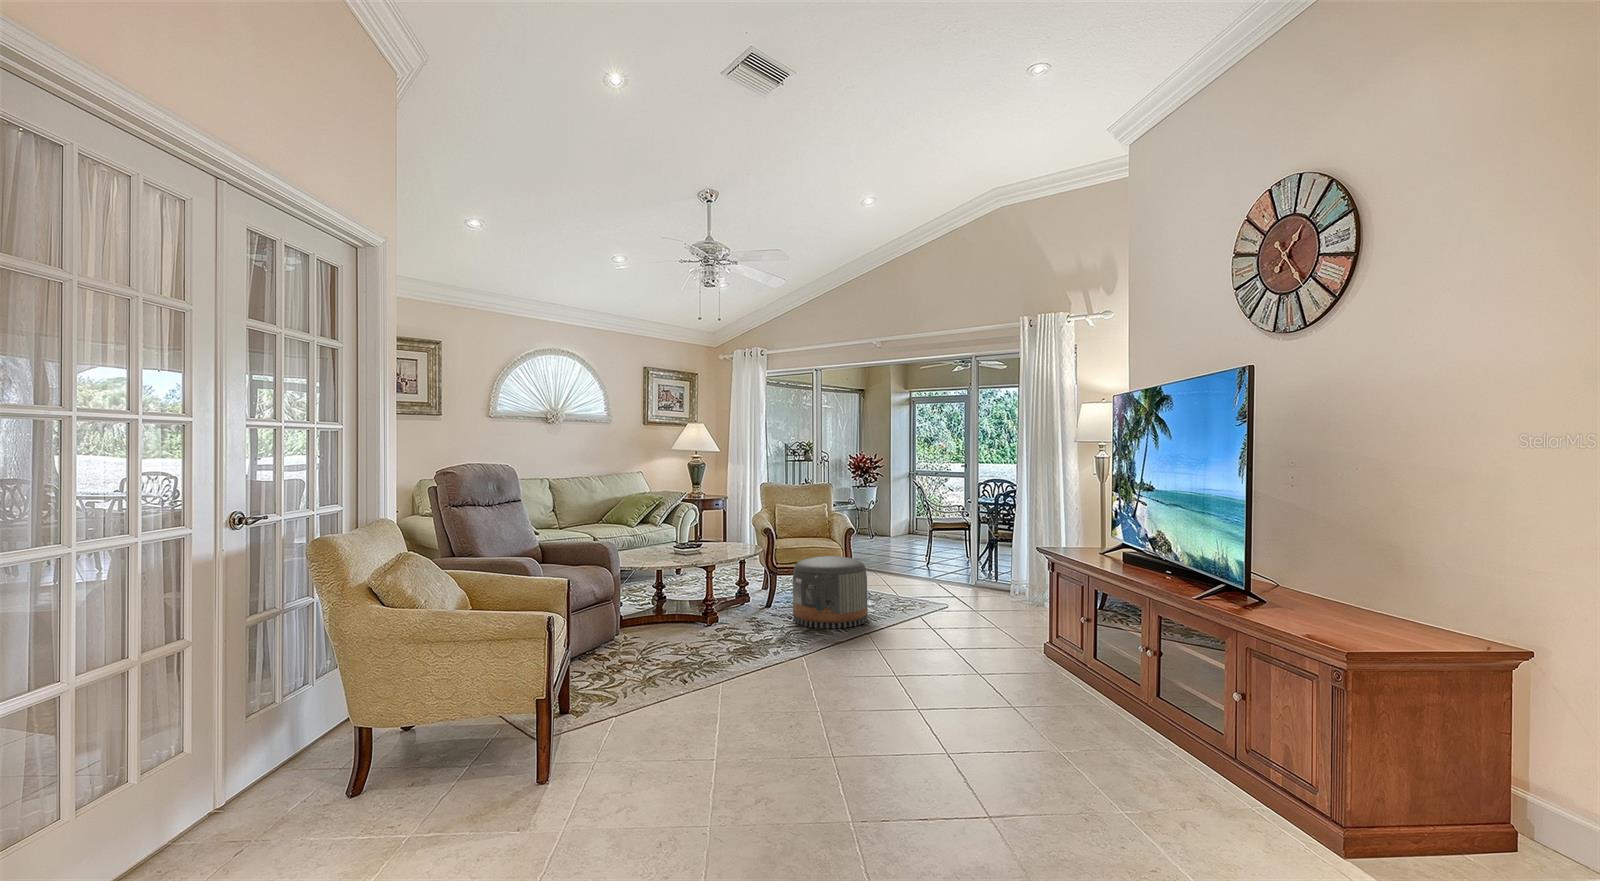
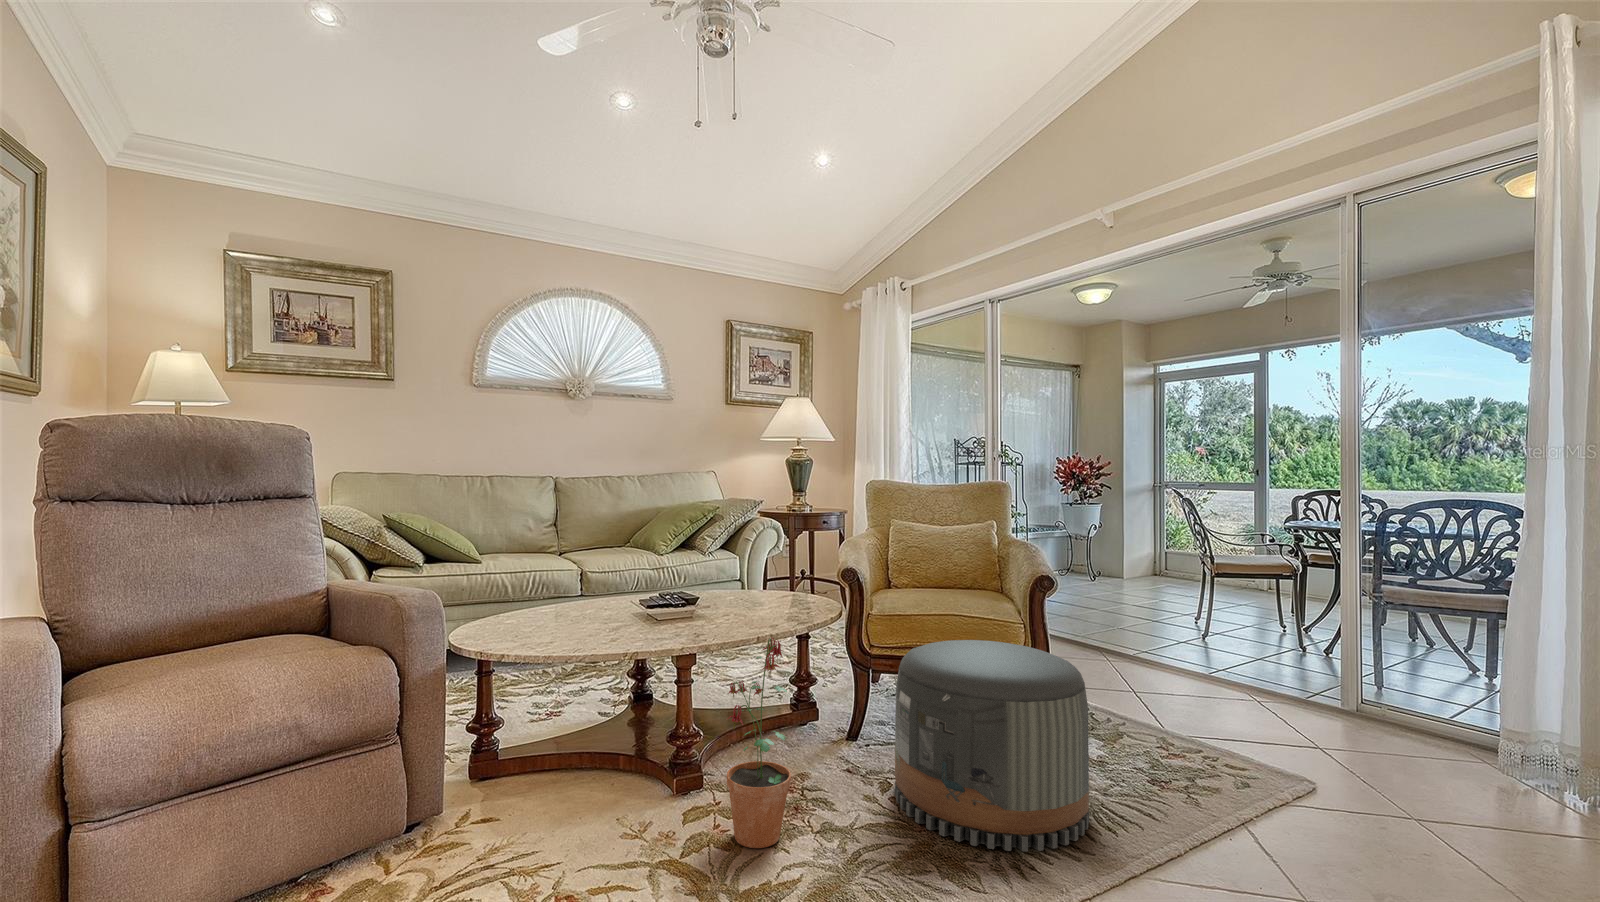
potted plant: none [730,560,761,637] -> present [727,637,791,848]

